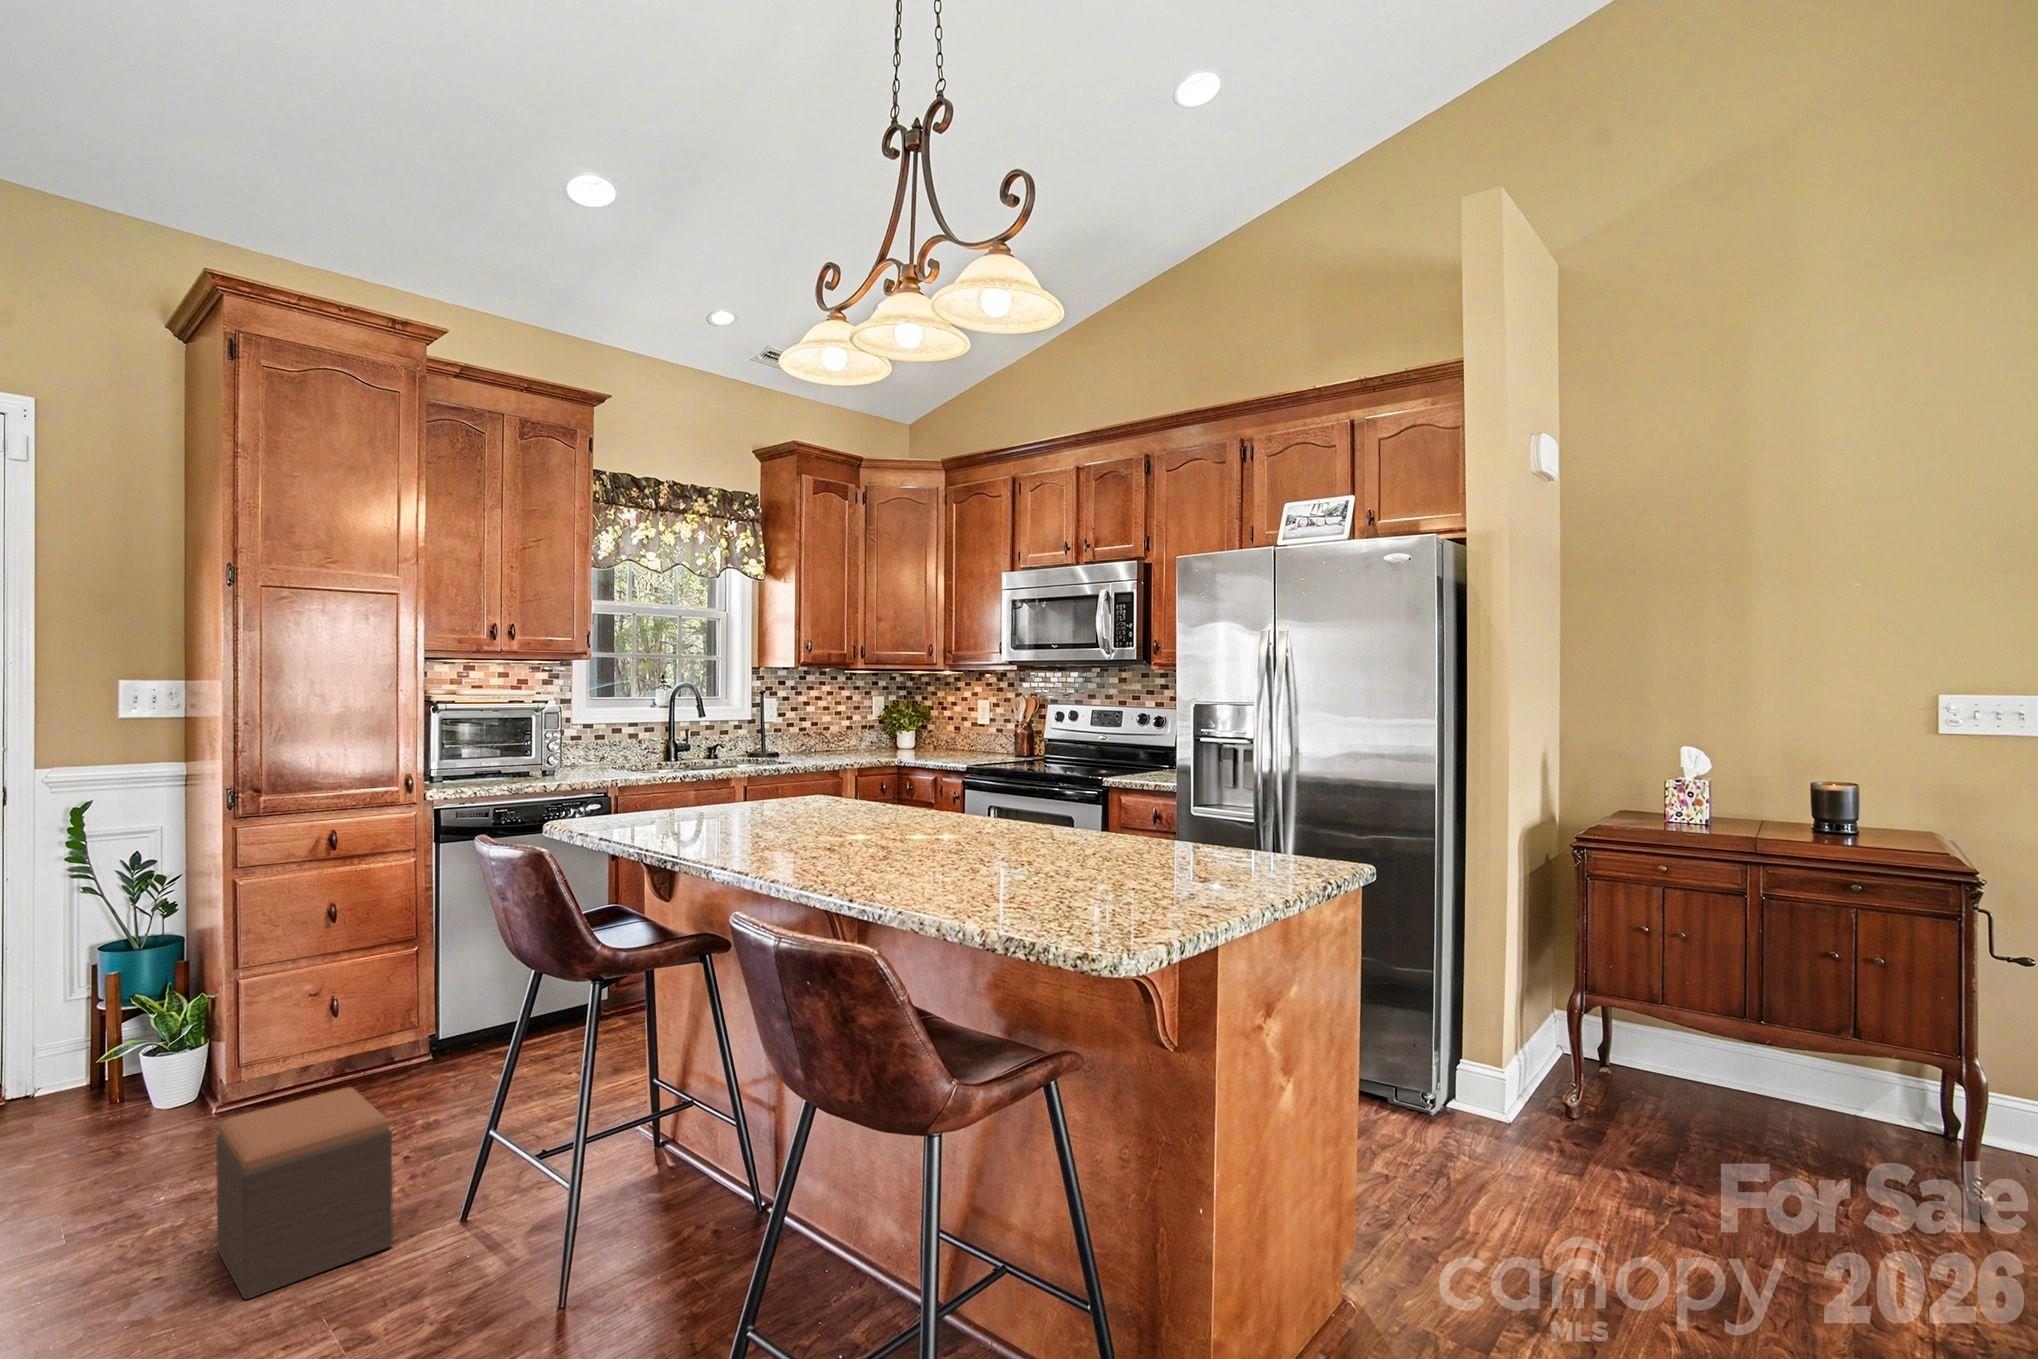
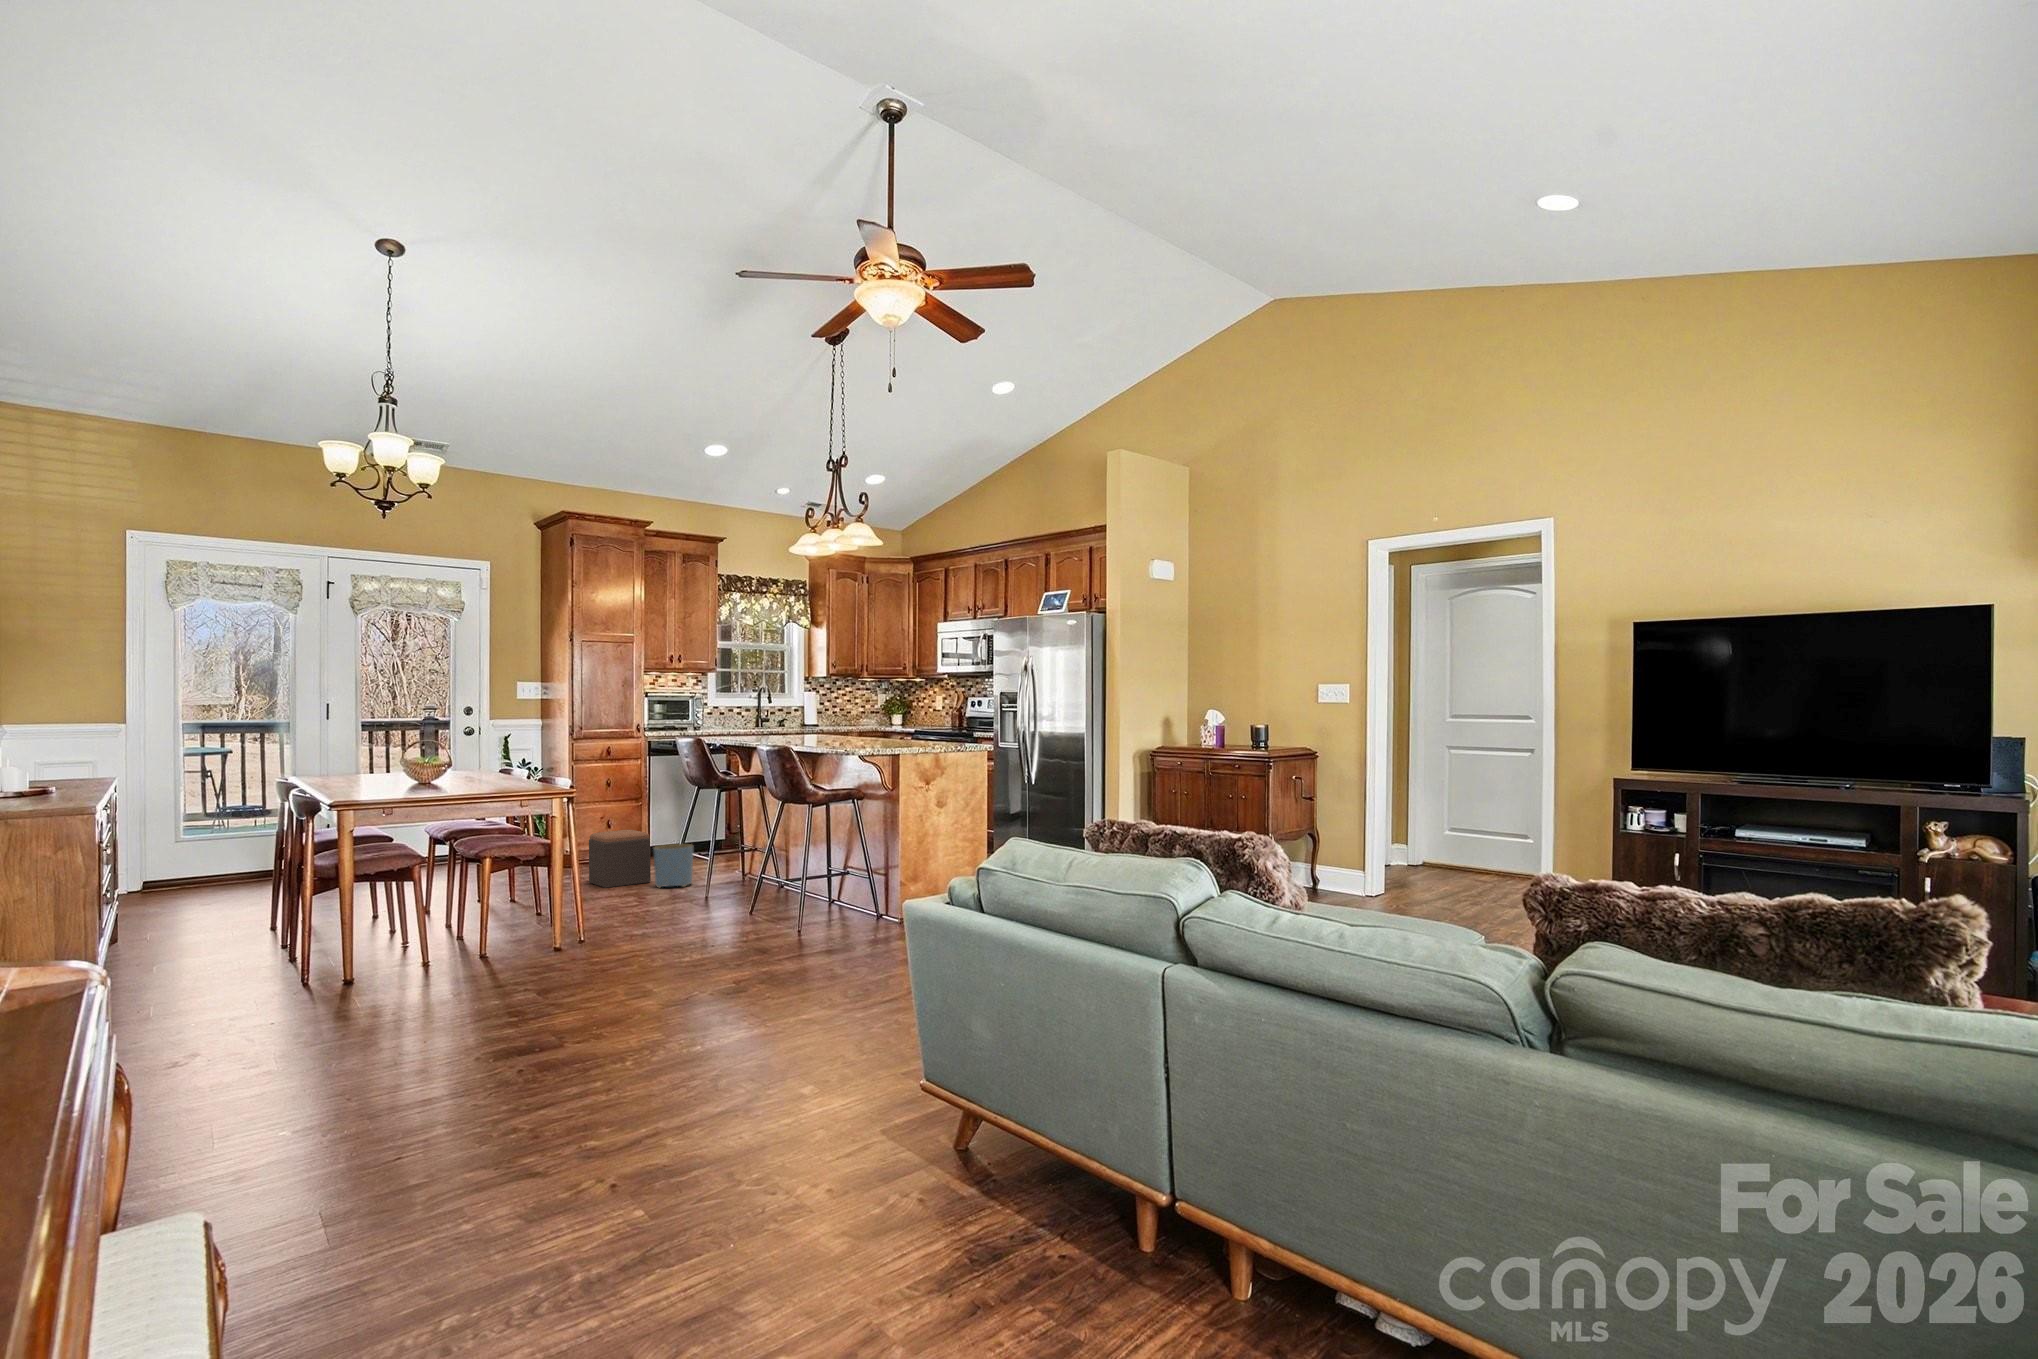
planter: none [390,1145,510,1301] -> present [654,844,693,888]

